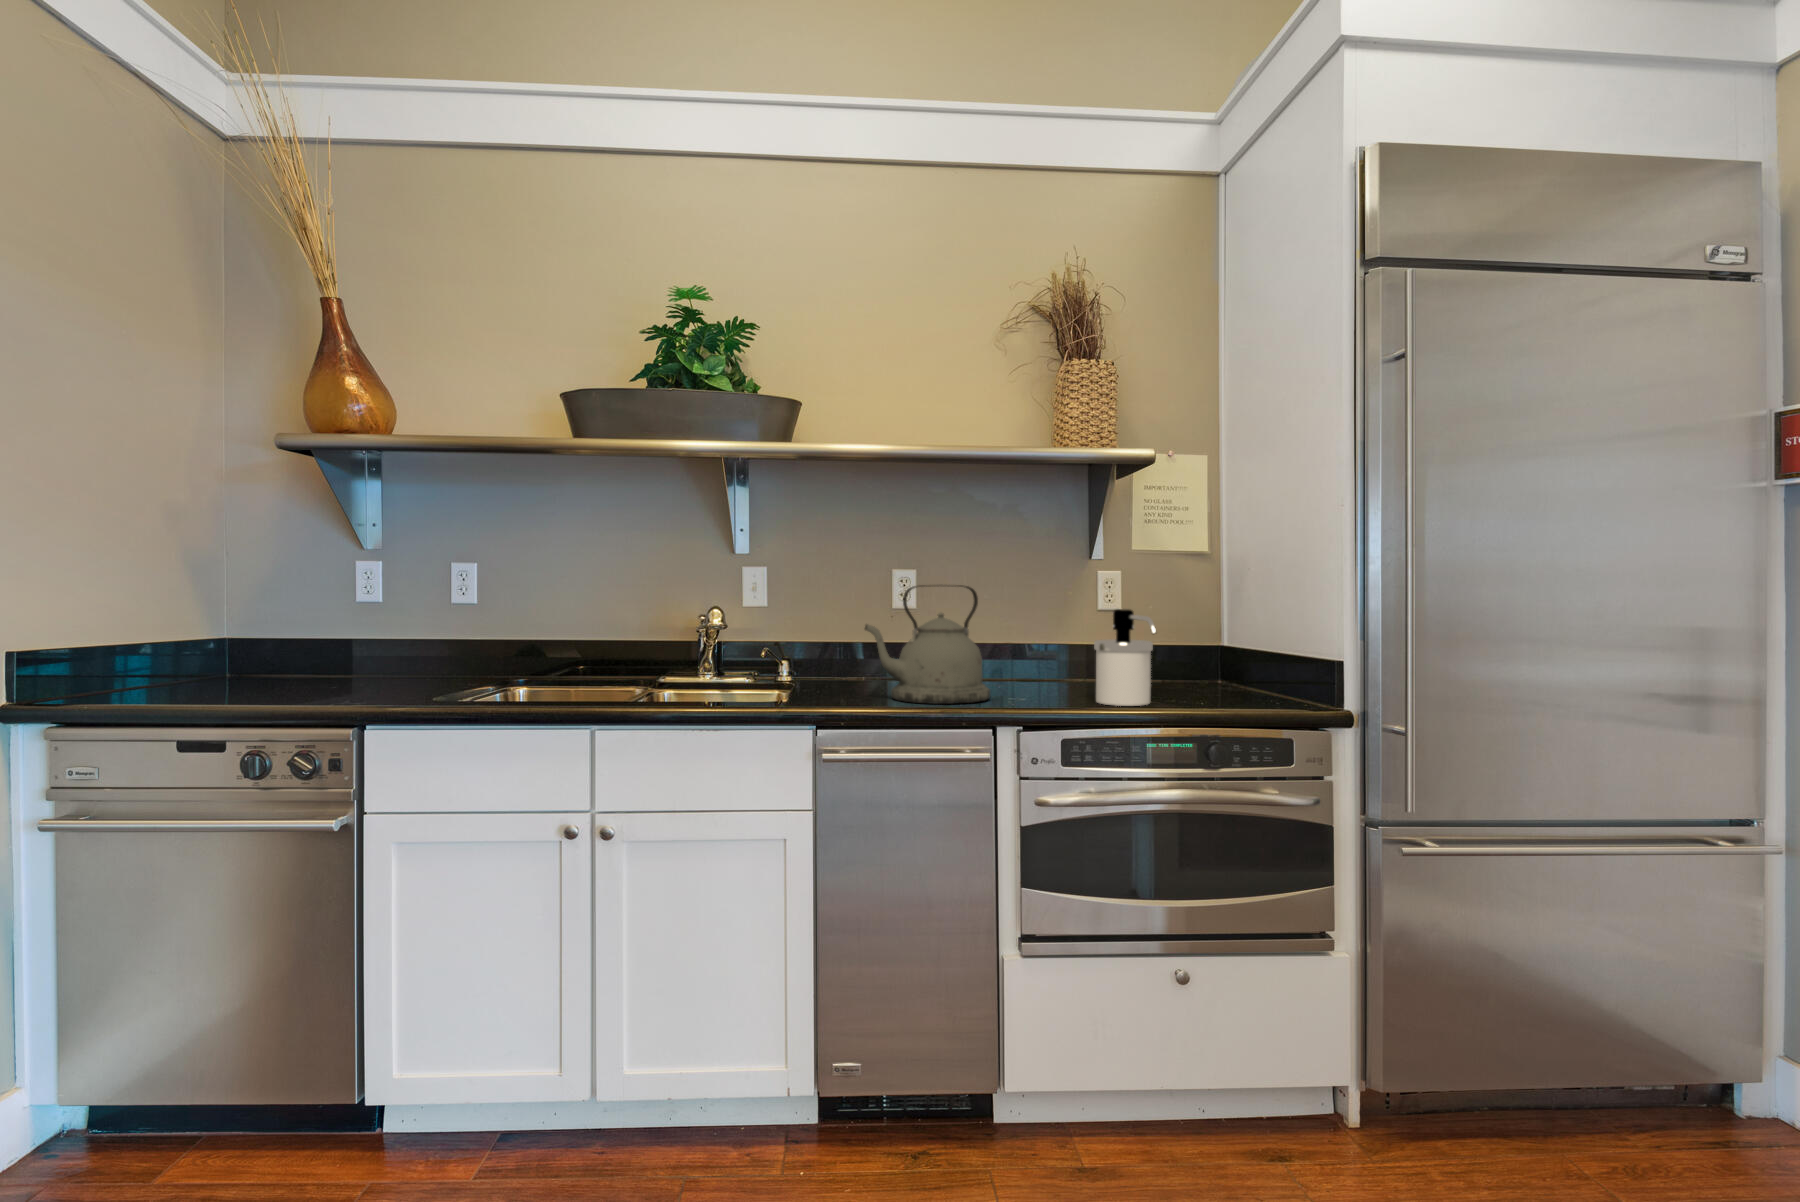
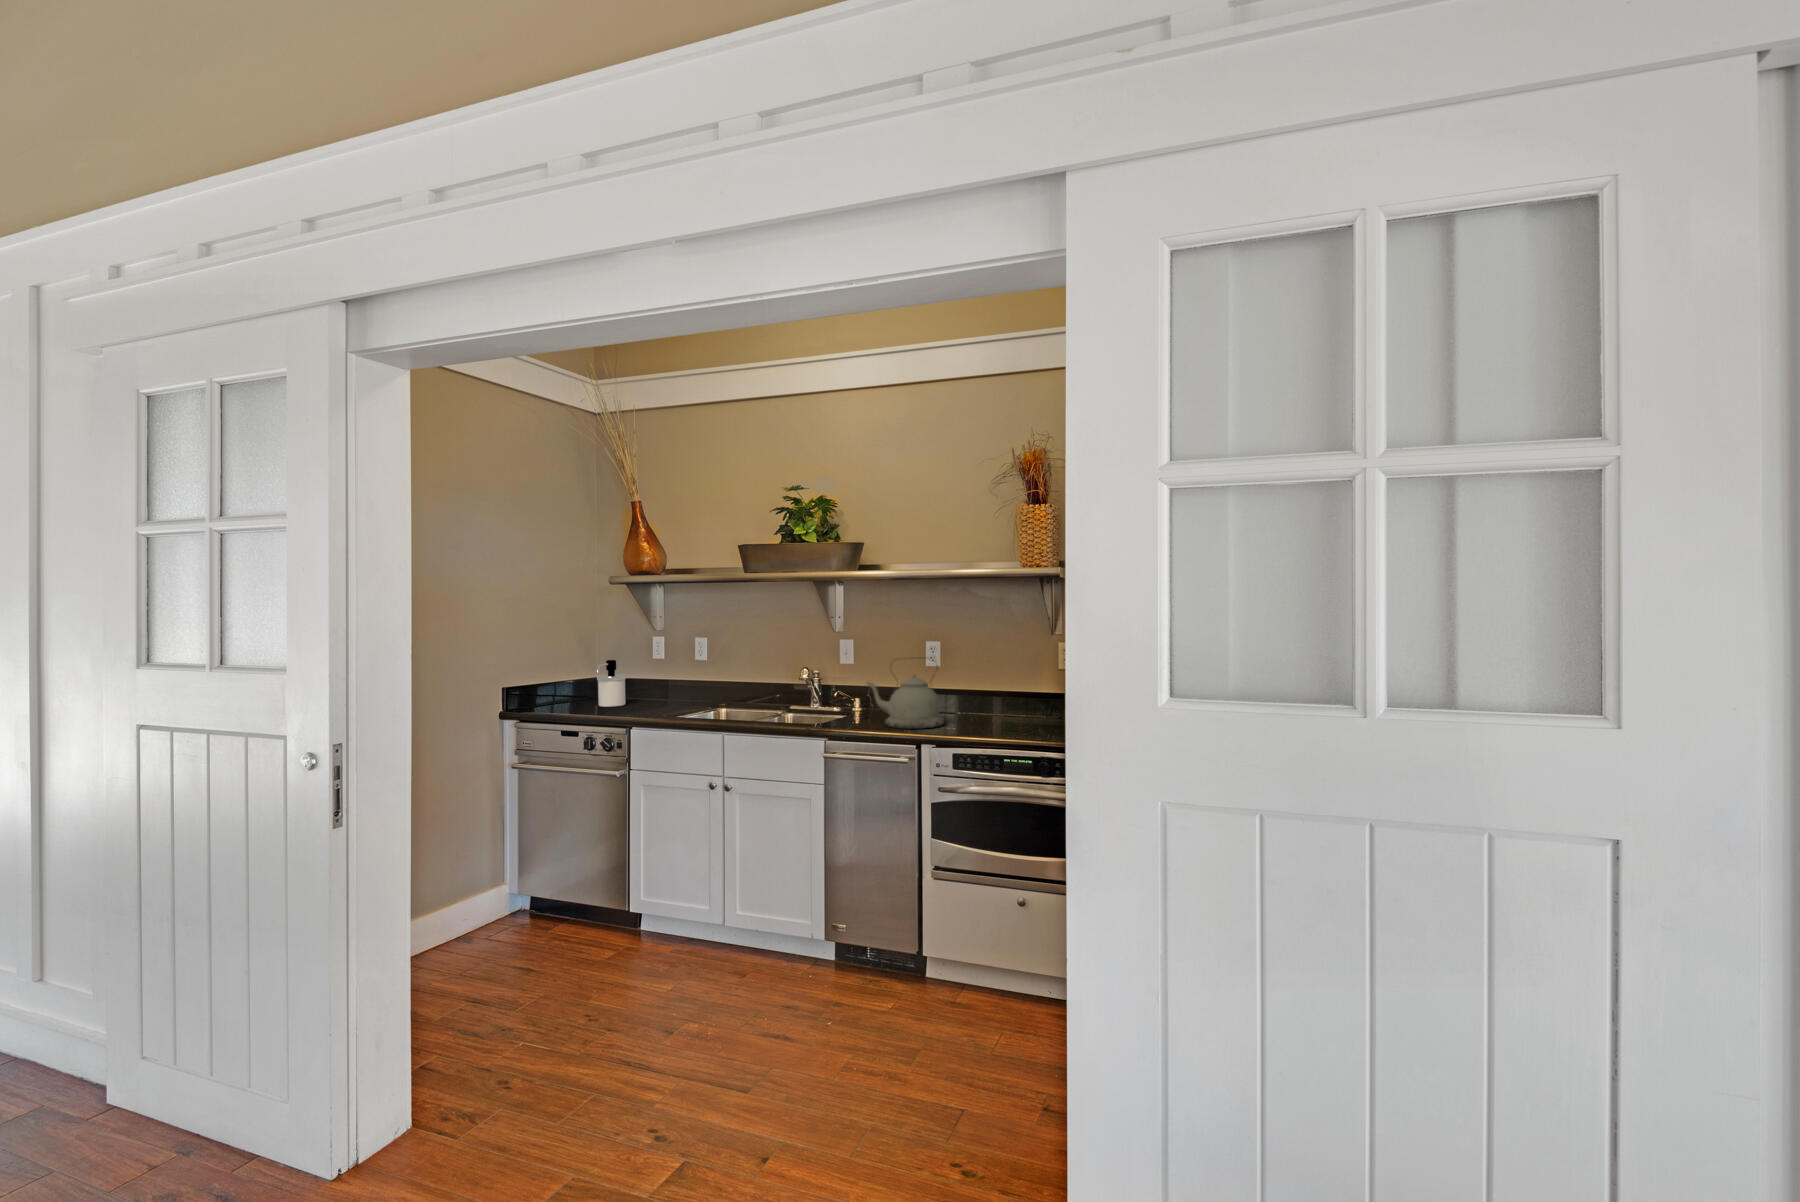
soap dispenser: present [1094,609,1156,706] -> present [596,660,626,707]

